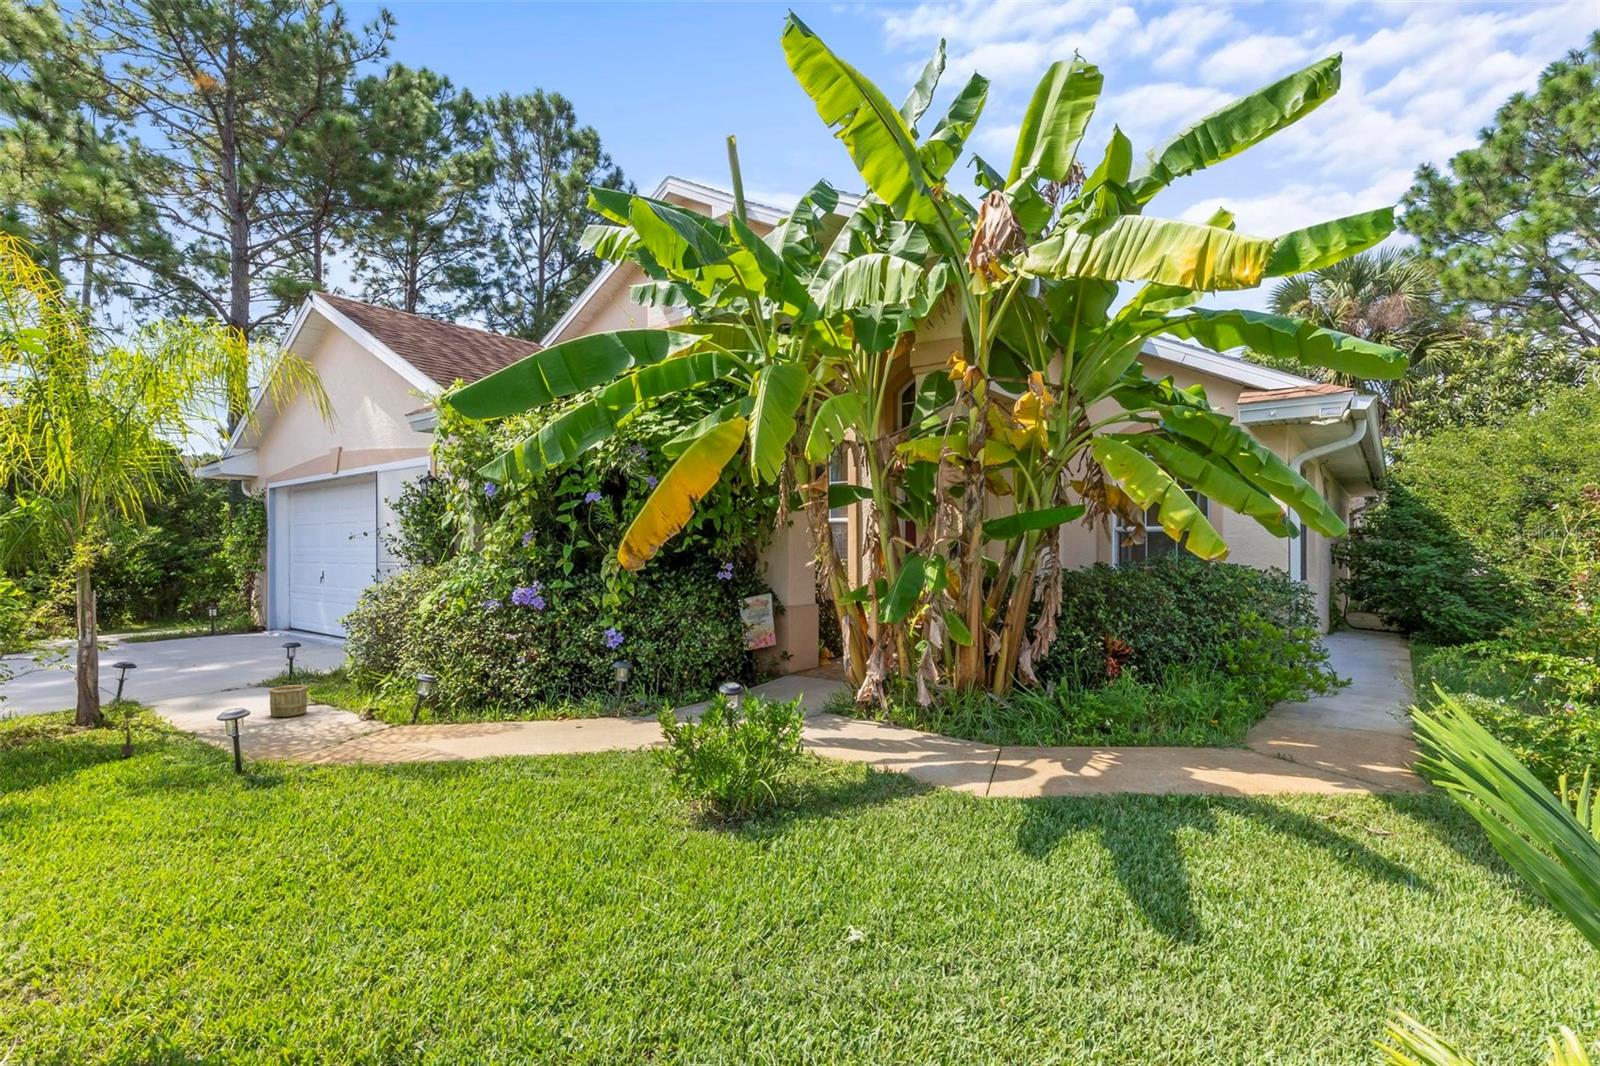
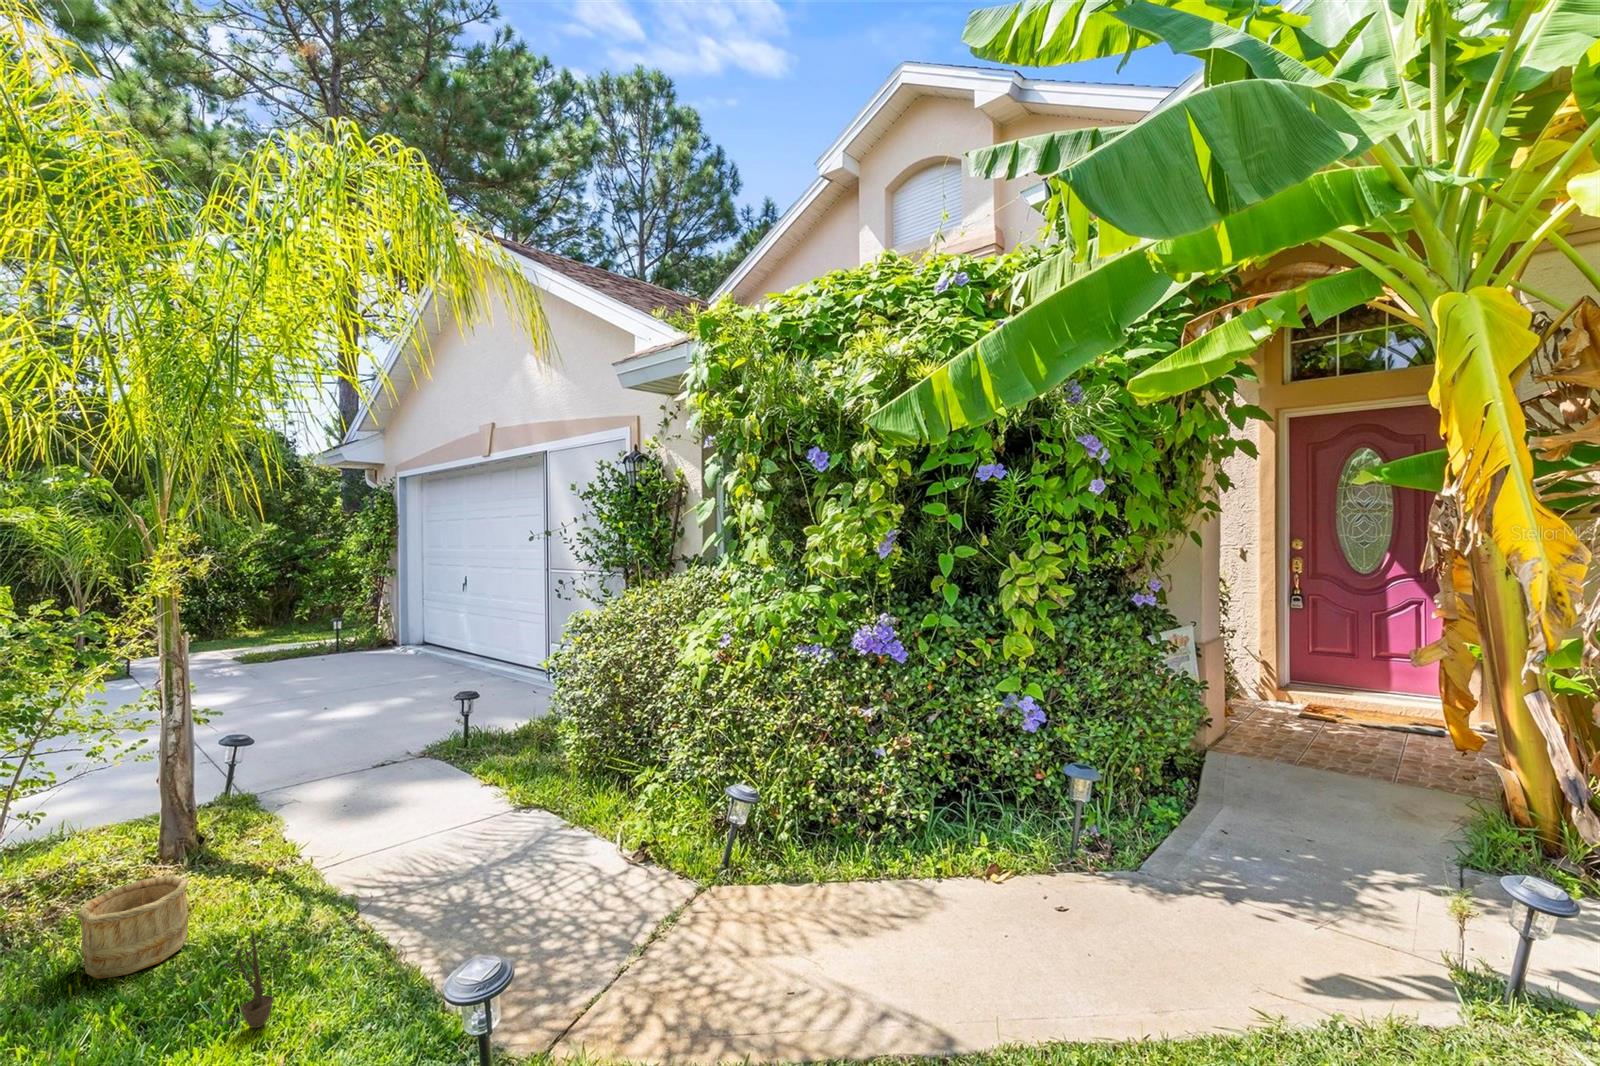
wooden bucket: present [269,685,308,717] -> present [77,876,188,979]

